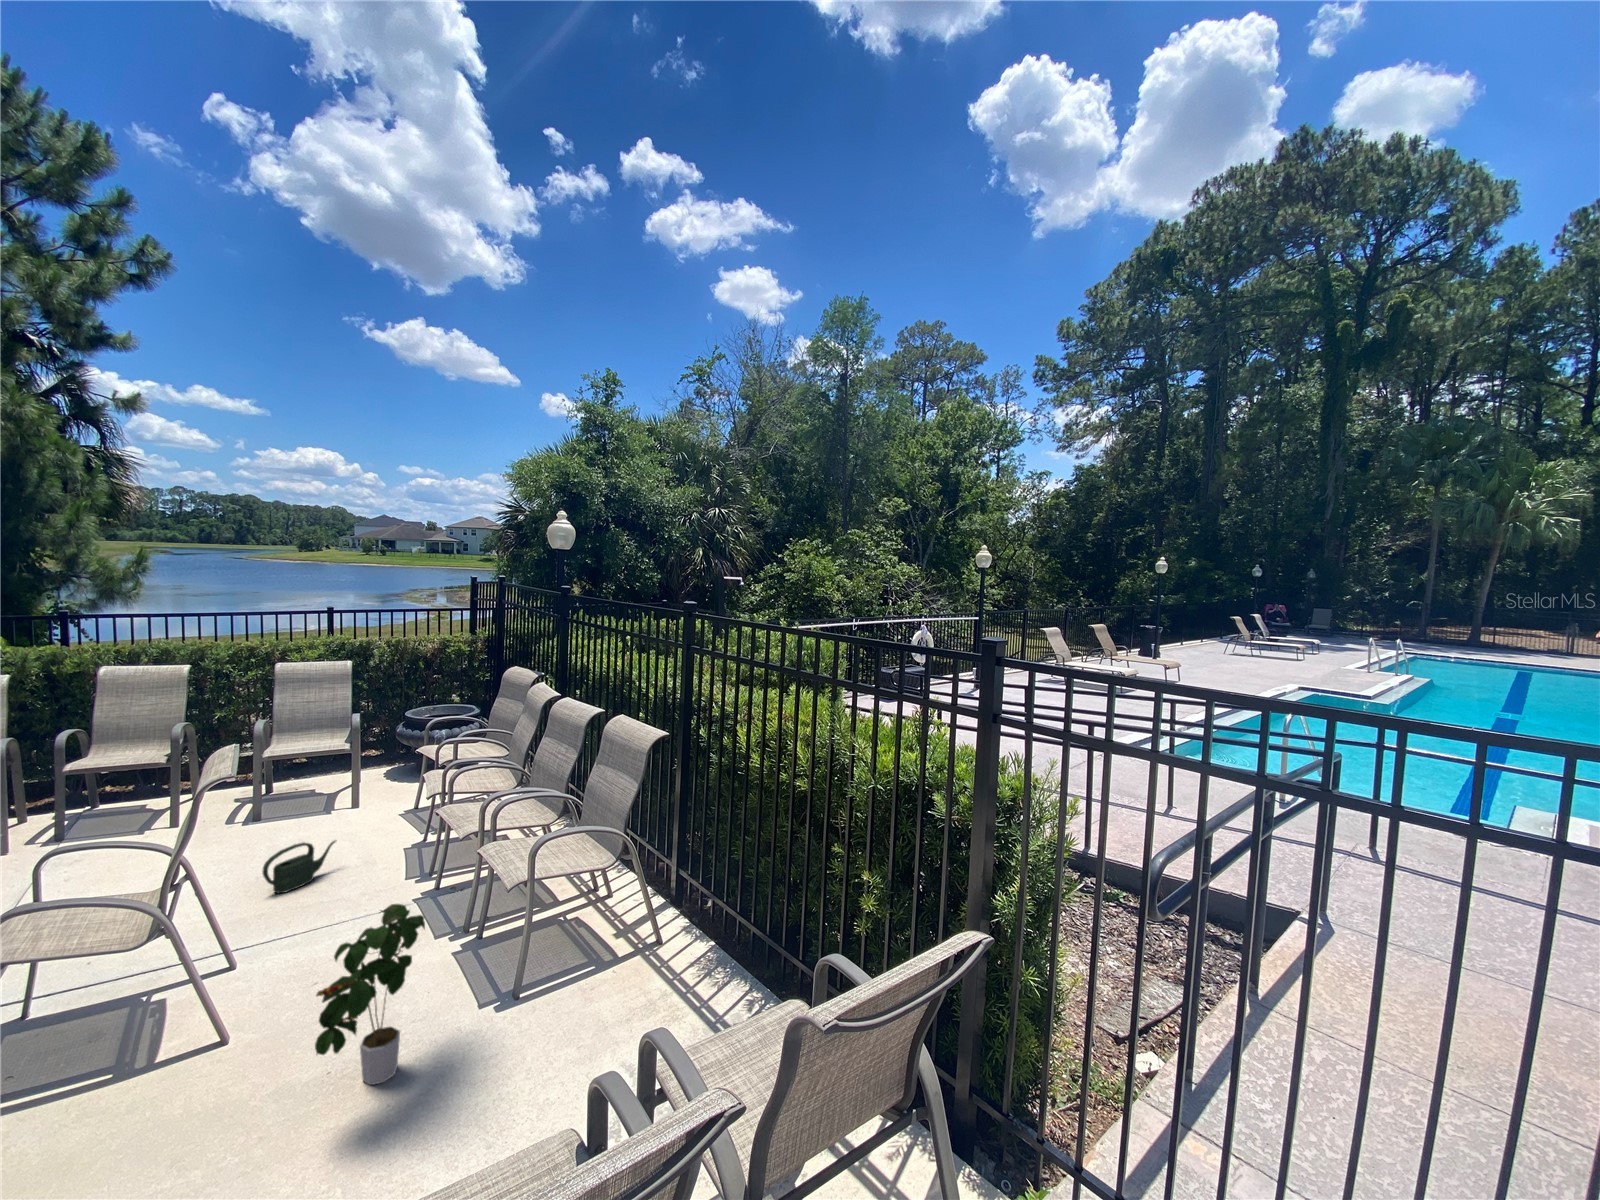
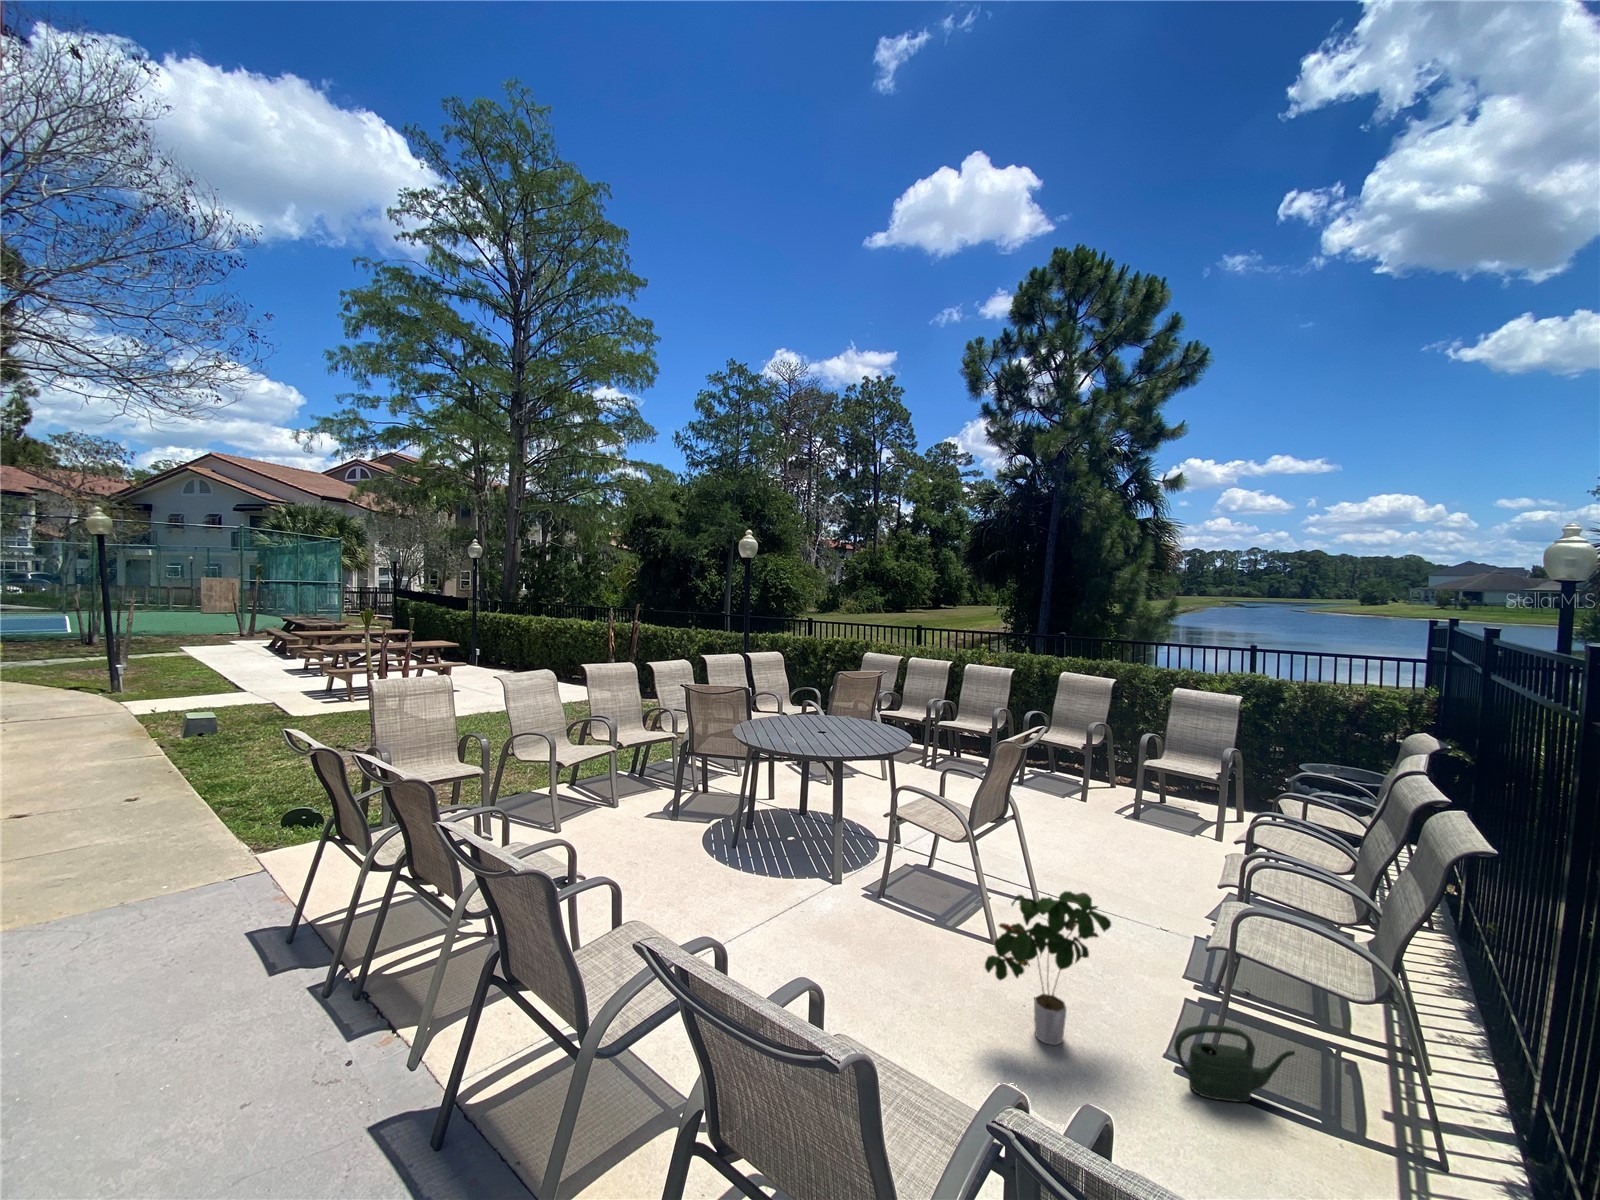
watering can: present [263,841,336,893] -> present [1174,1025,1295,1102]

